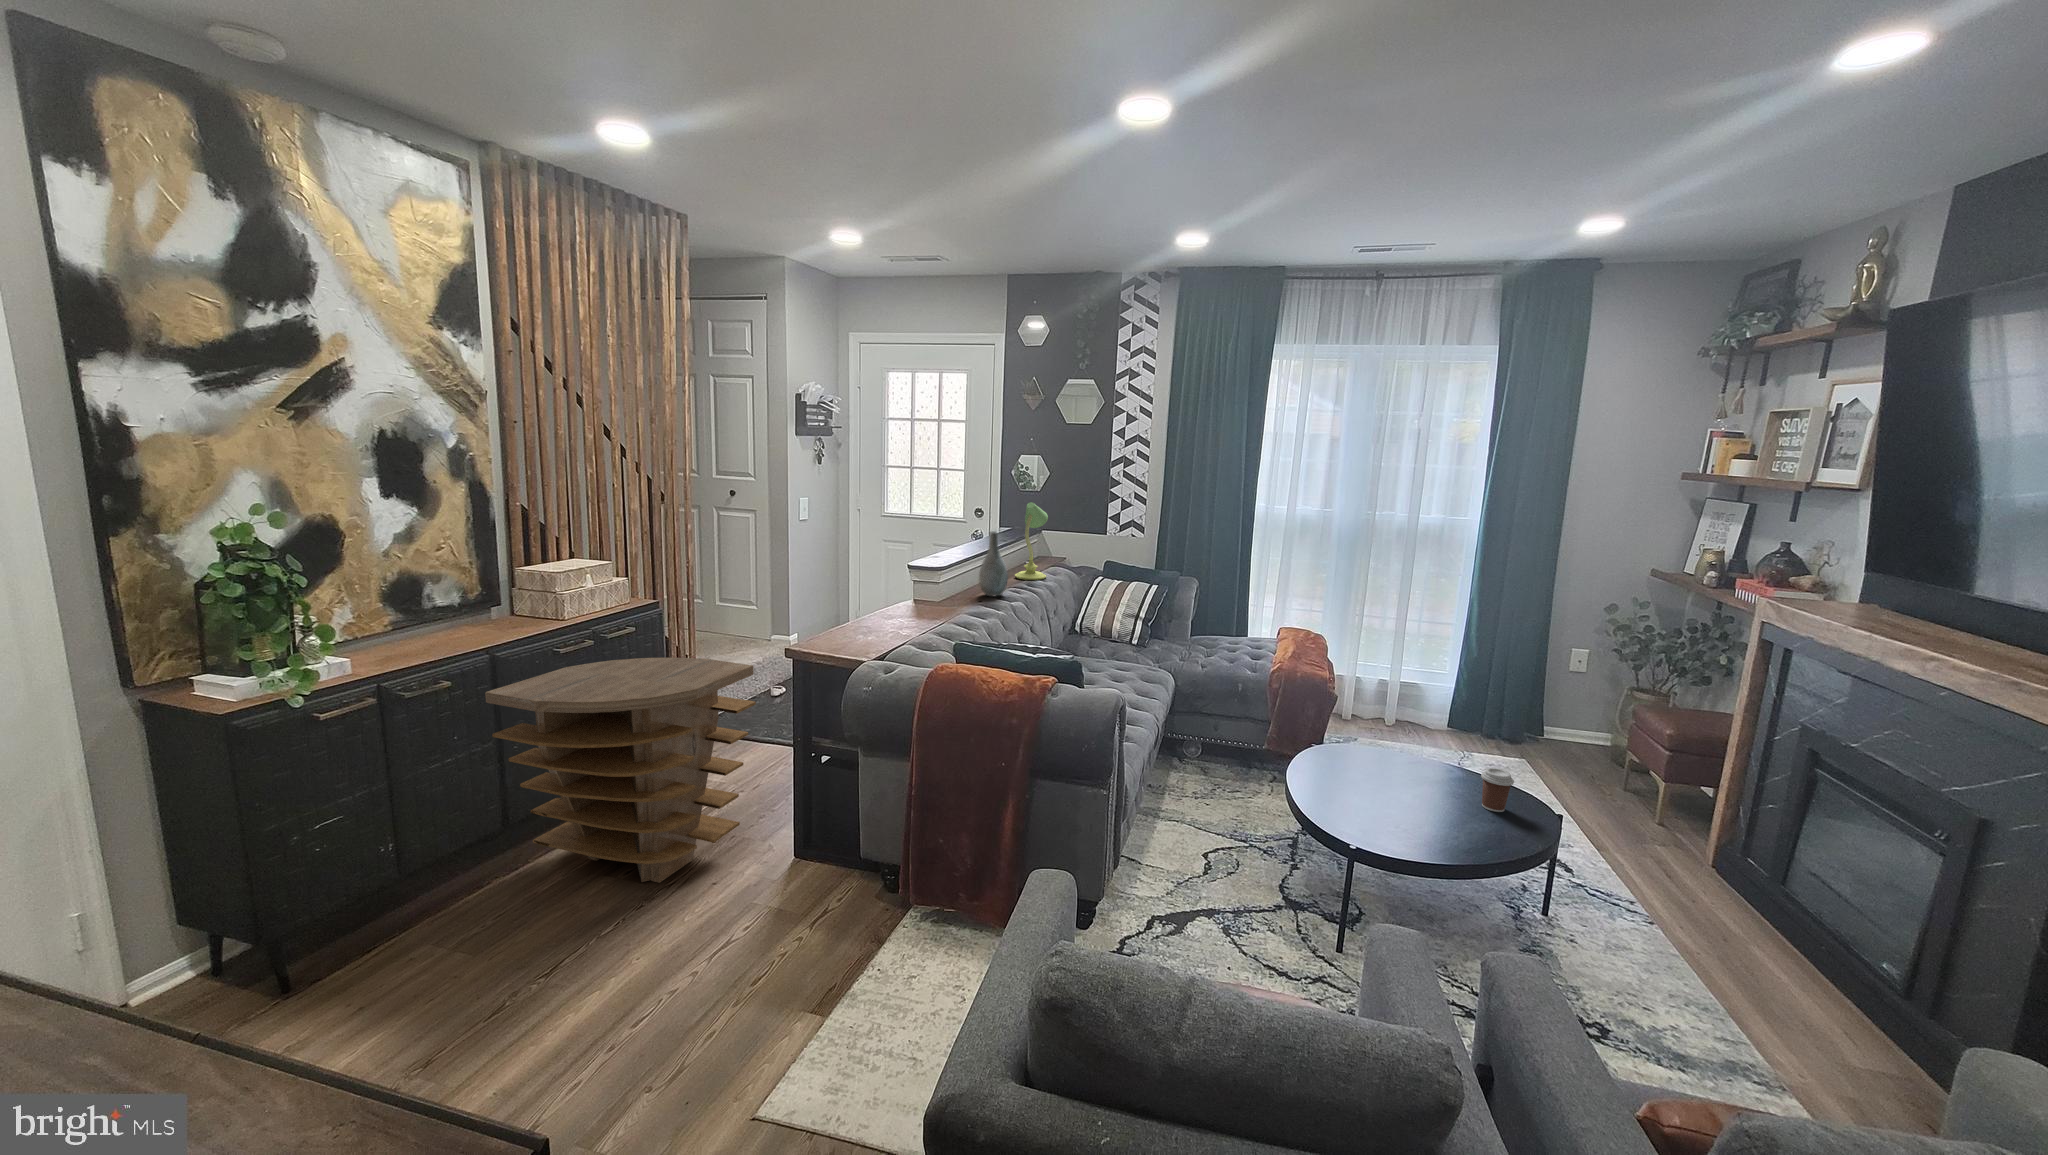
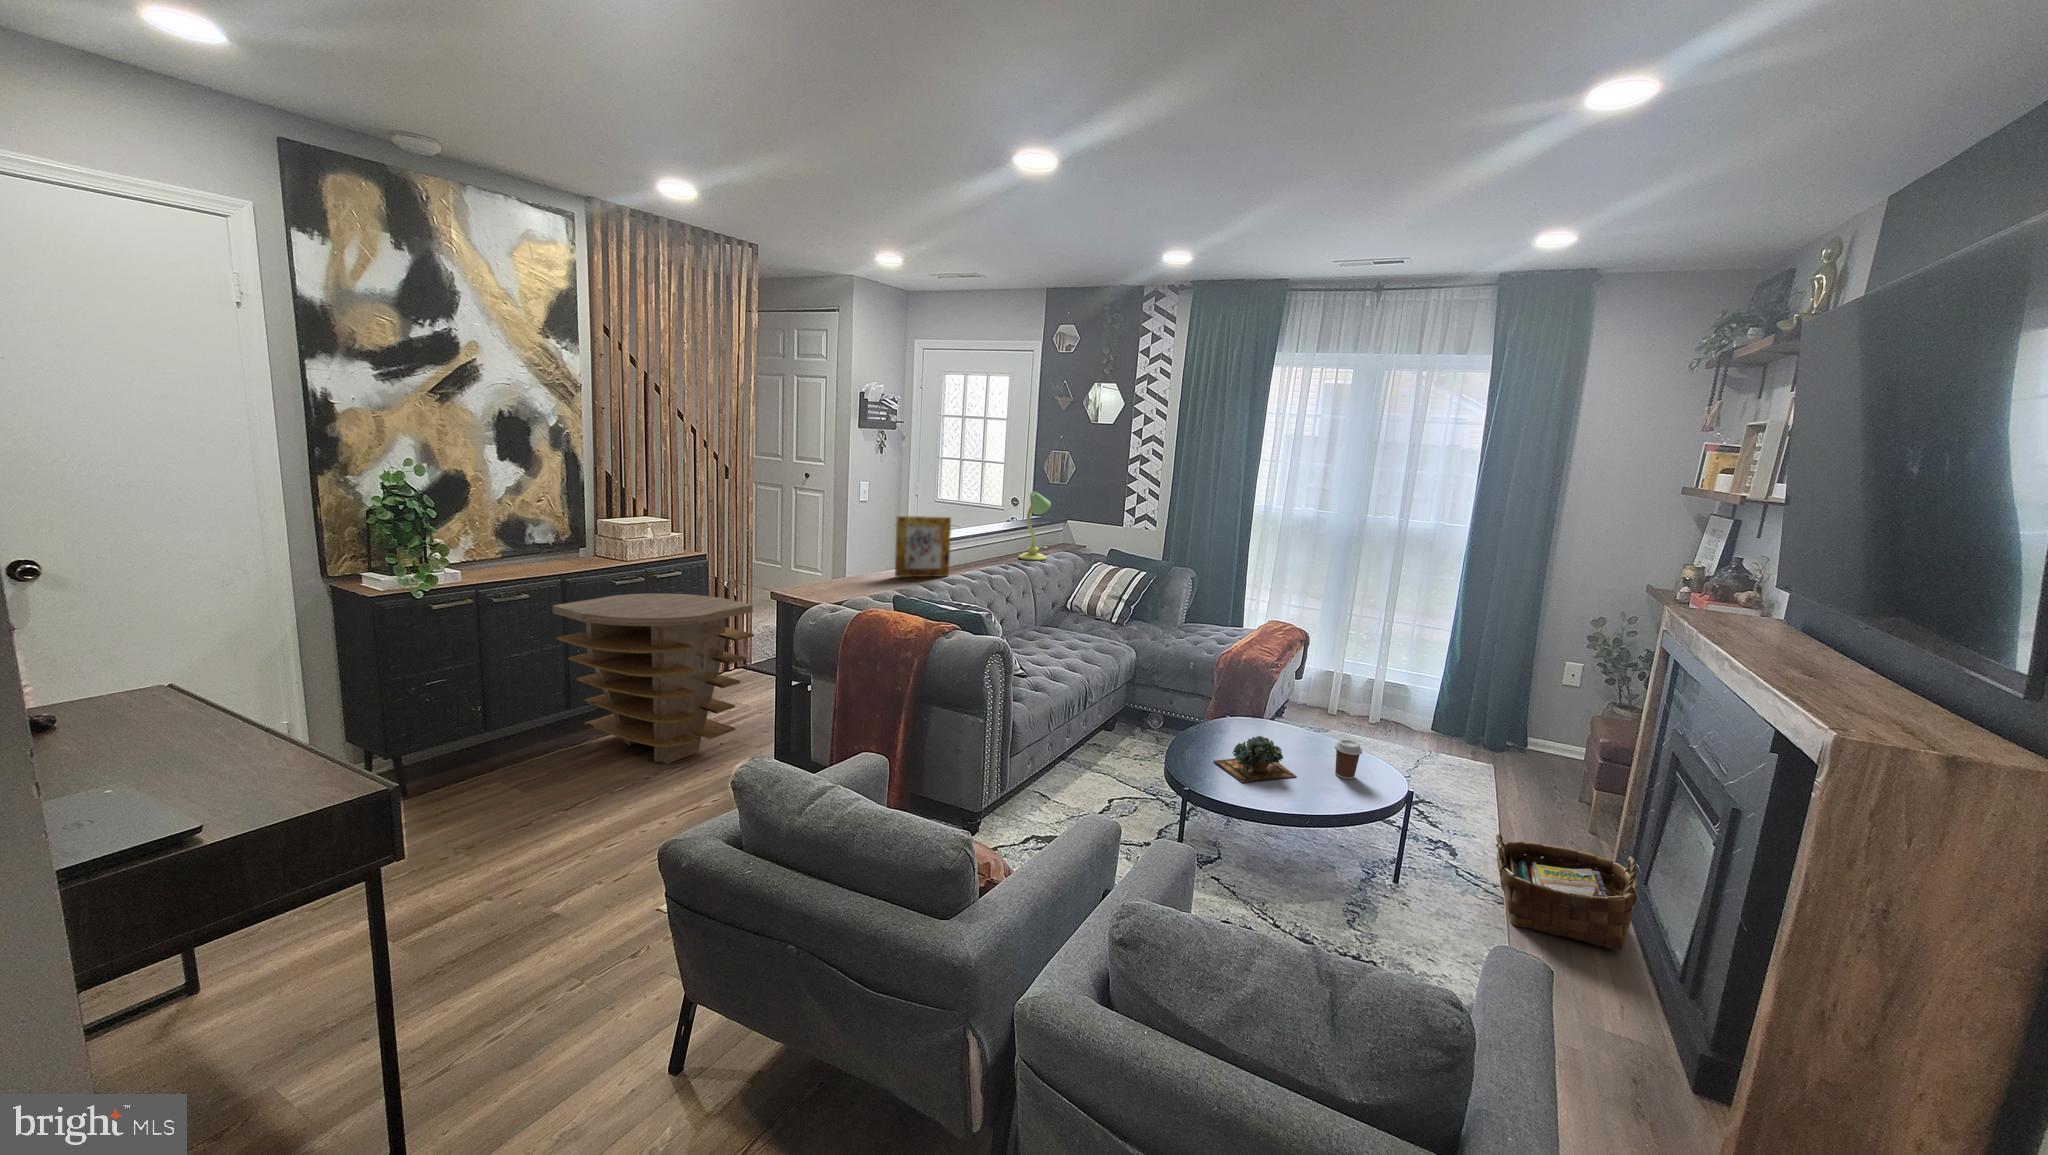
vase: present [979,531,1008,597] -> none [971,513,996,570]
picture frame: none [907,539,968,614] -> present [895,516,951,577]
succulent plant: none [1356,774,1452,833] -> present [1213,736,1296,783]
woven basket: none [1637,852,1807,965] -> present [1496,834,1638,951]

